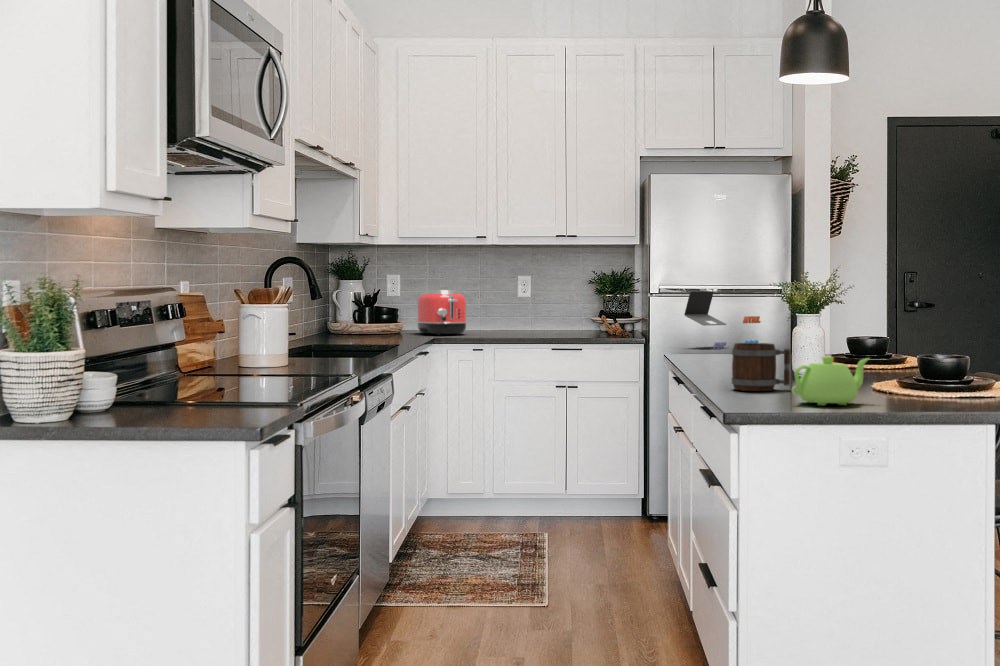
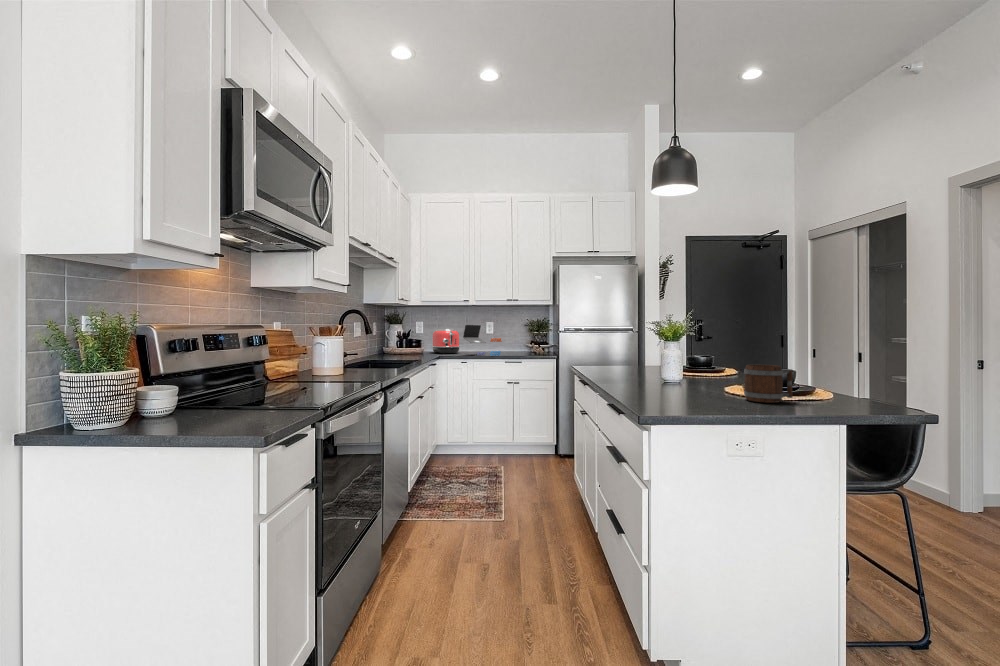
laptop: present [684,291,761,349] -> present [463,325,502,356]
mug: present [732,343,790,391] -> present [744,365,792,403]
teapot: present [792,357,869,406] -> none [680,372,733,407]

